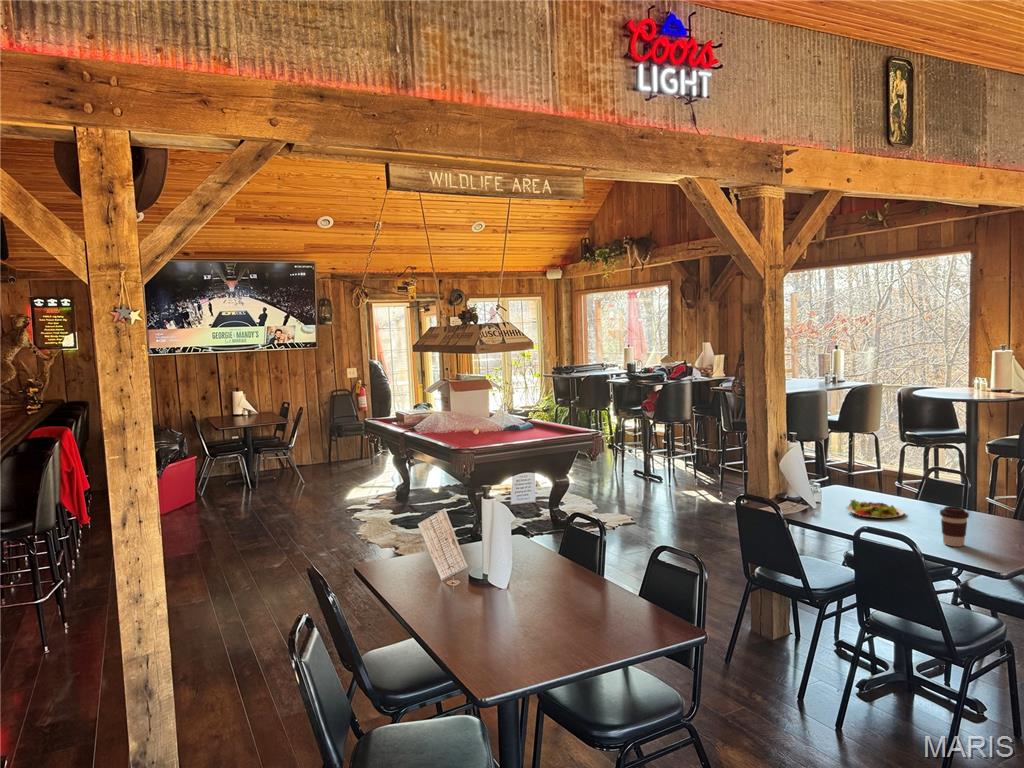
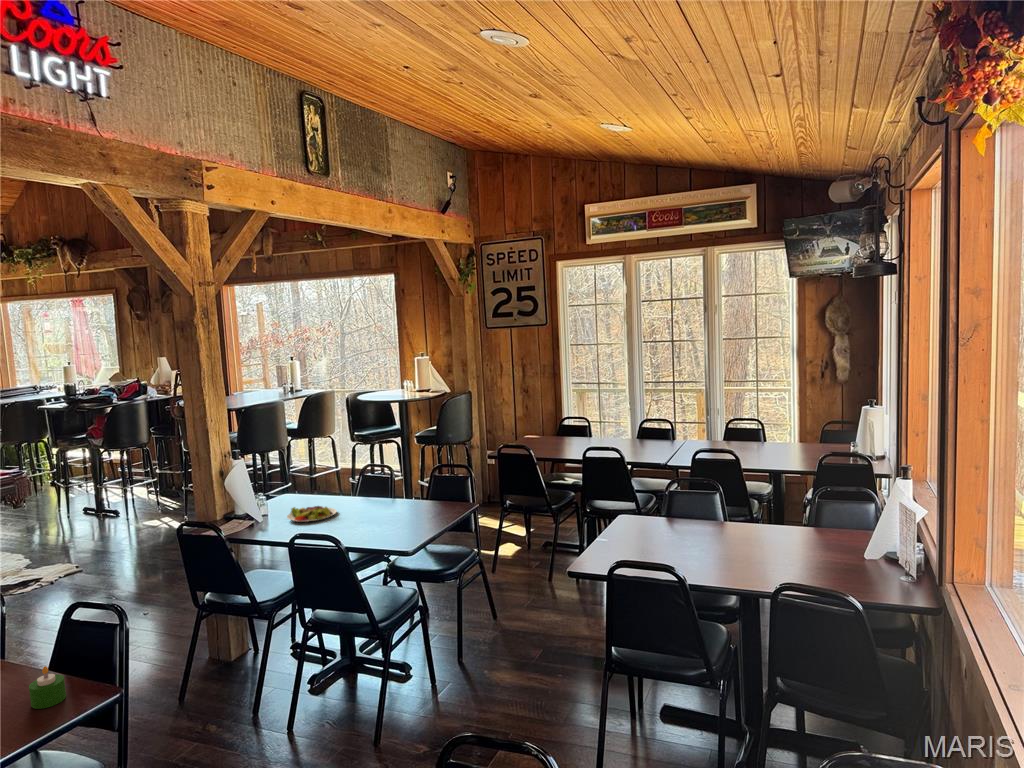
coffee cup: present [940,506,969,547] -> none [357,500,379,535]
candle: none [638,596,665,632] -> present [29,666,66,709]

